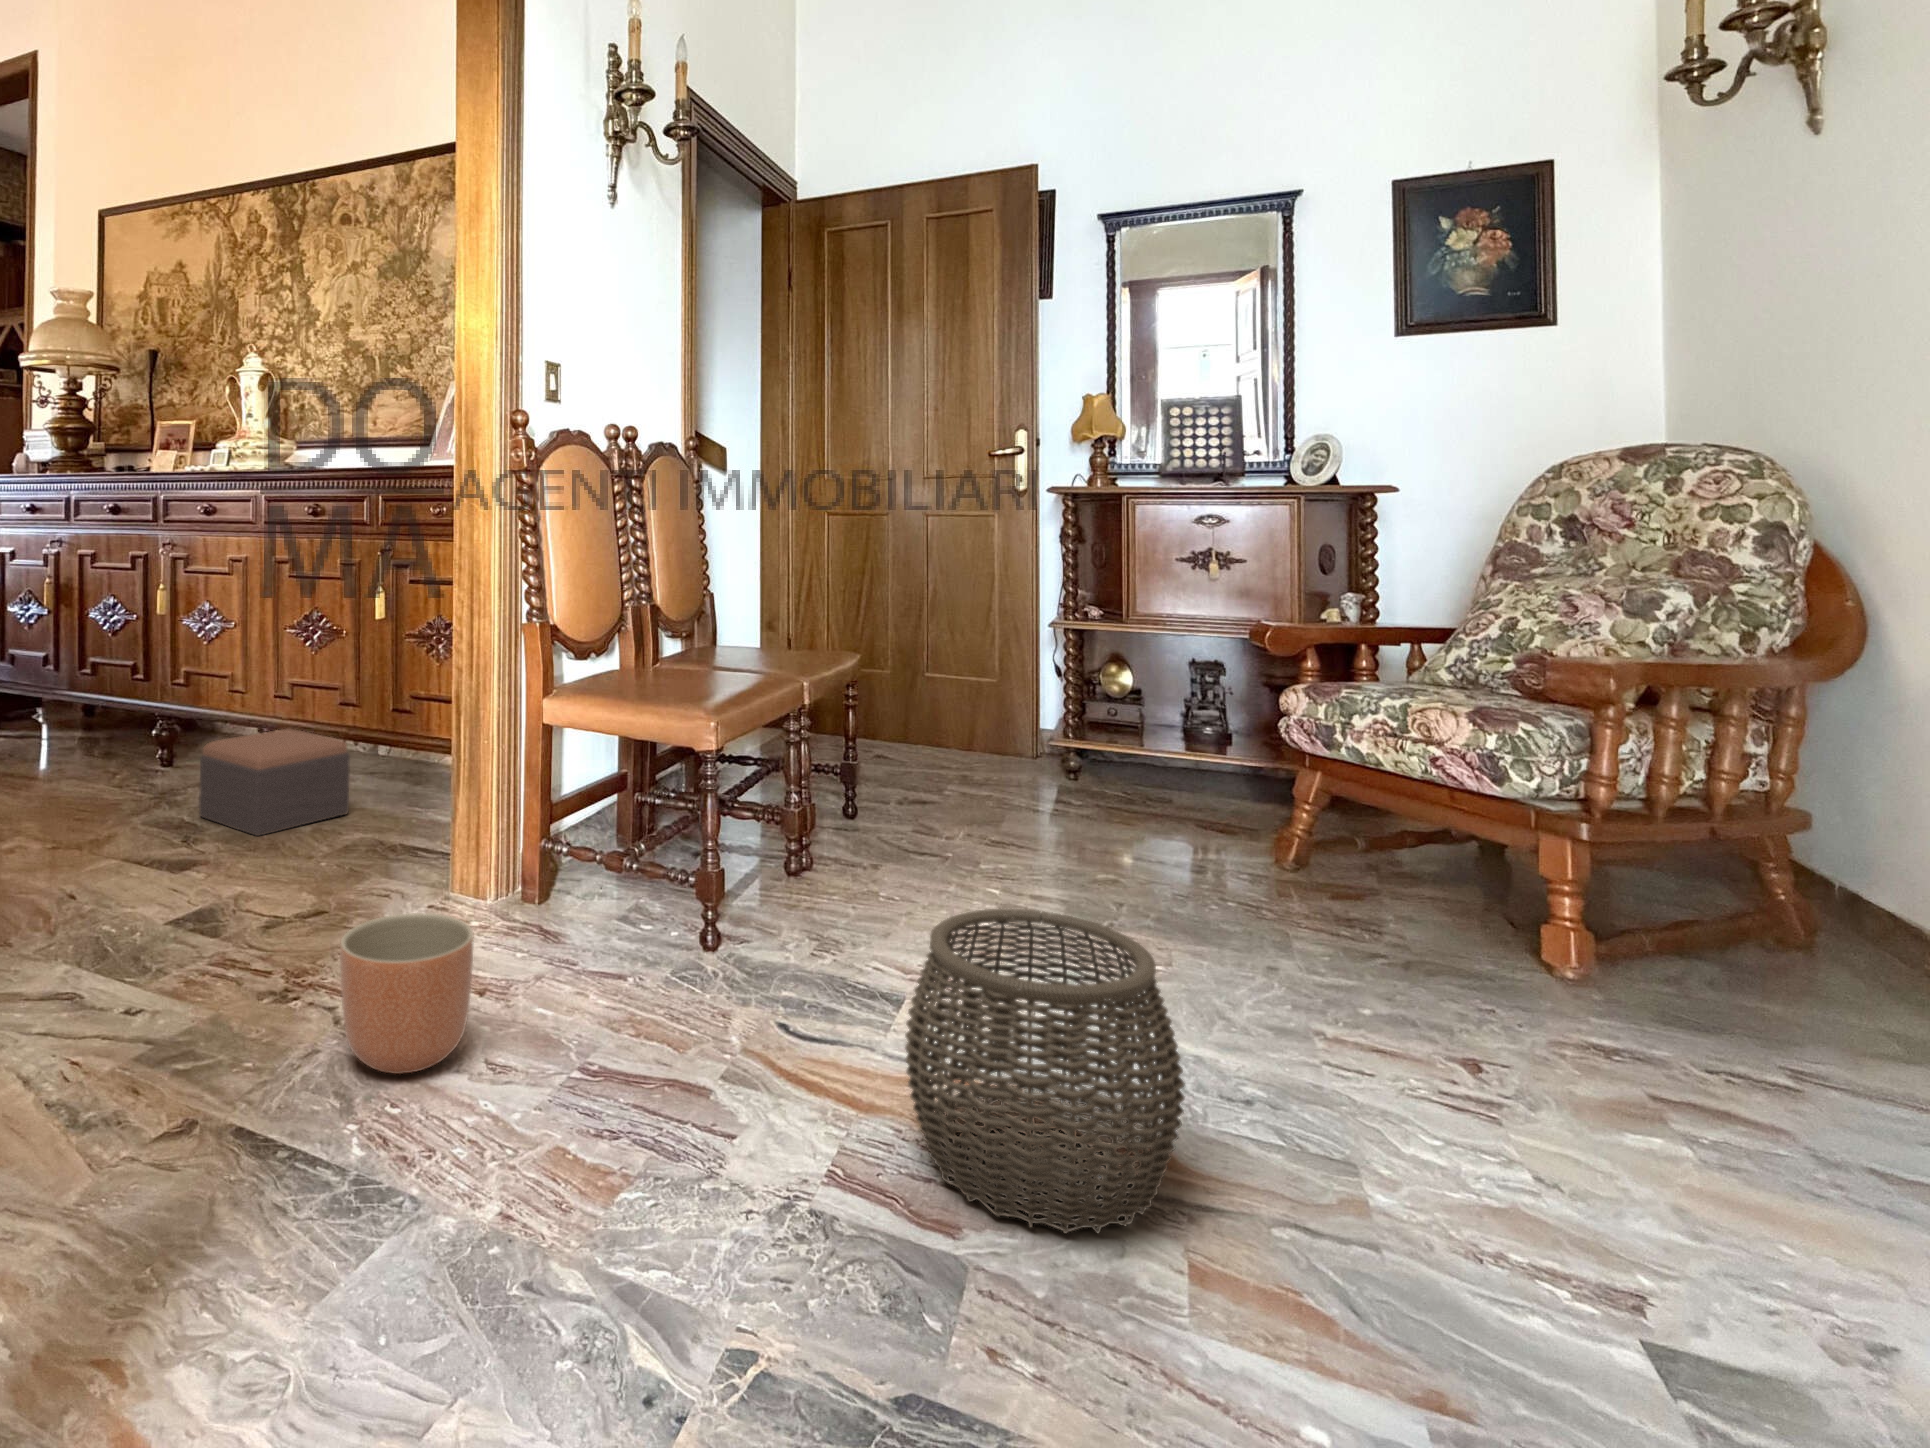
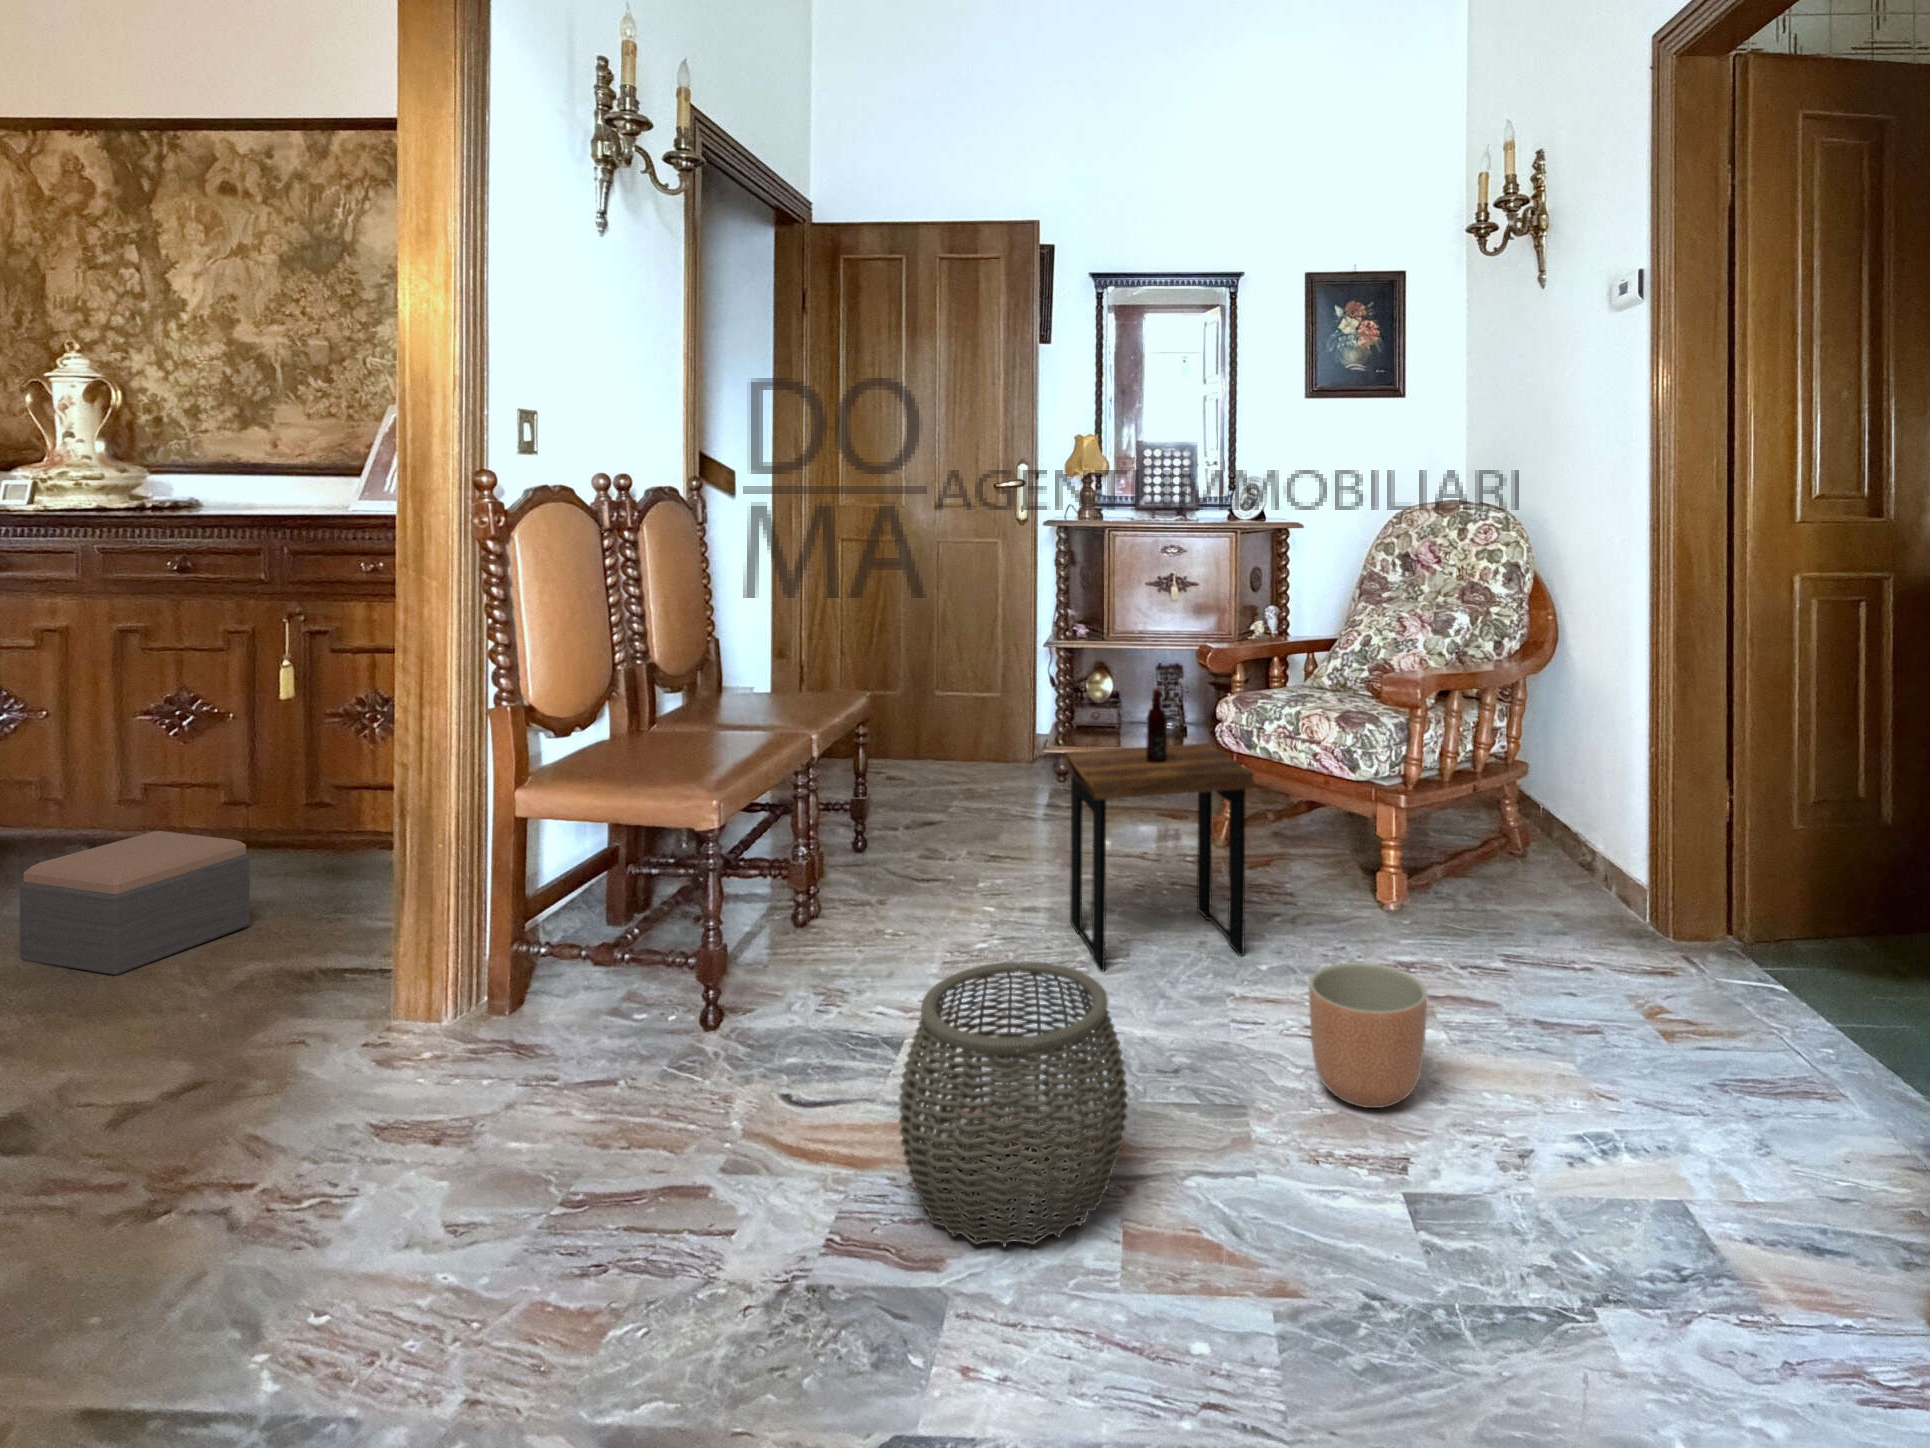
side table: none [1082,651,1329,976] -> present [1064,688,1253,972]
planter: present [340,913,474,1074] -> present [1309,962,1427,1108]

